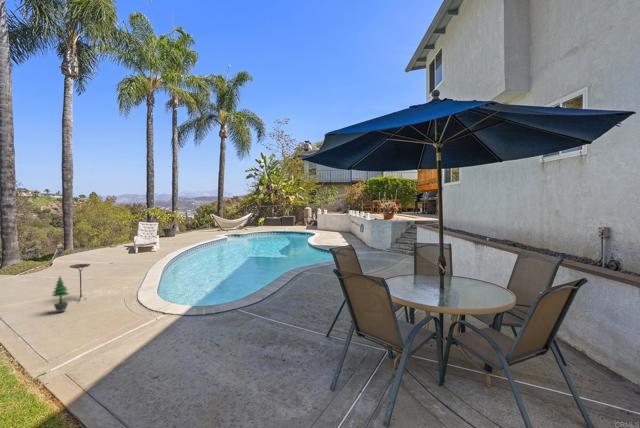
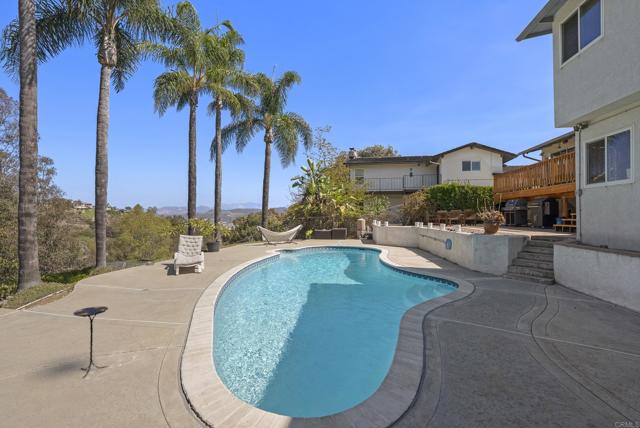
potted tree: present [53,277,68,312] -> none [32,337,65,406]

